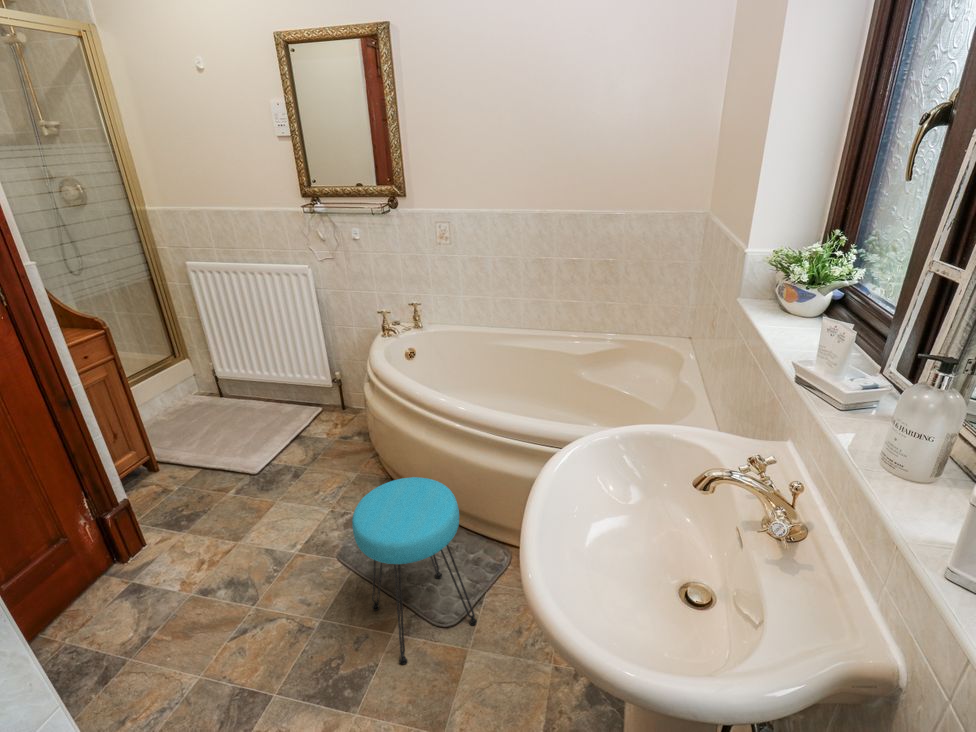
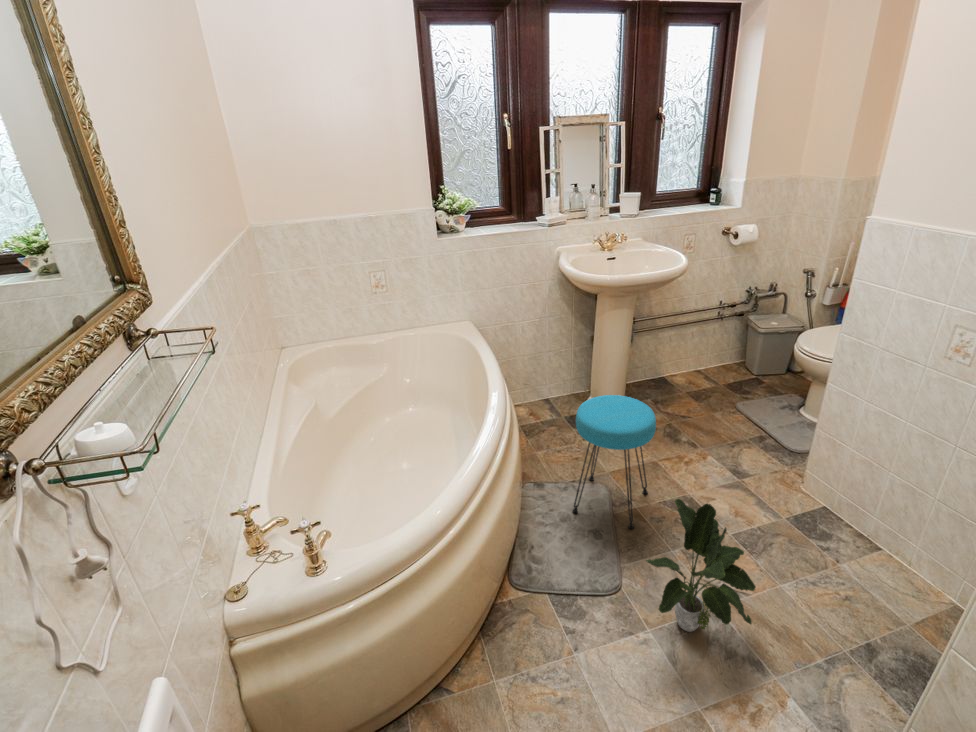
potted plant: none [205,467,284,587] -> present [646,499,756,632]

